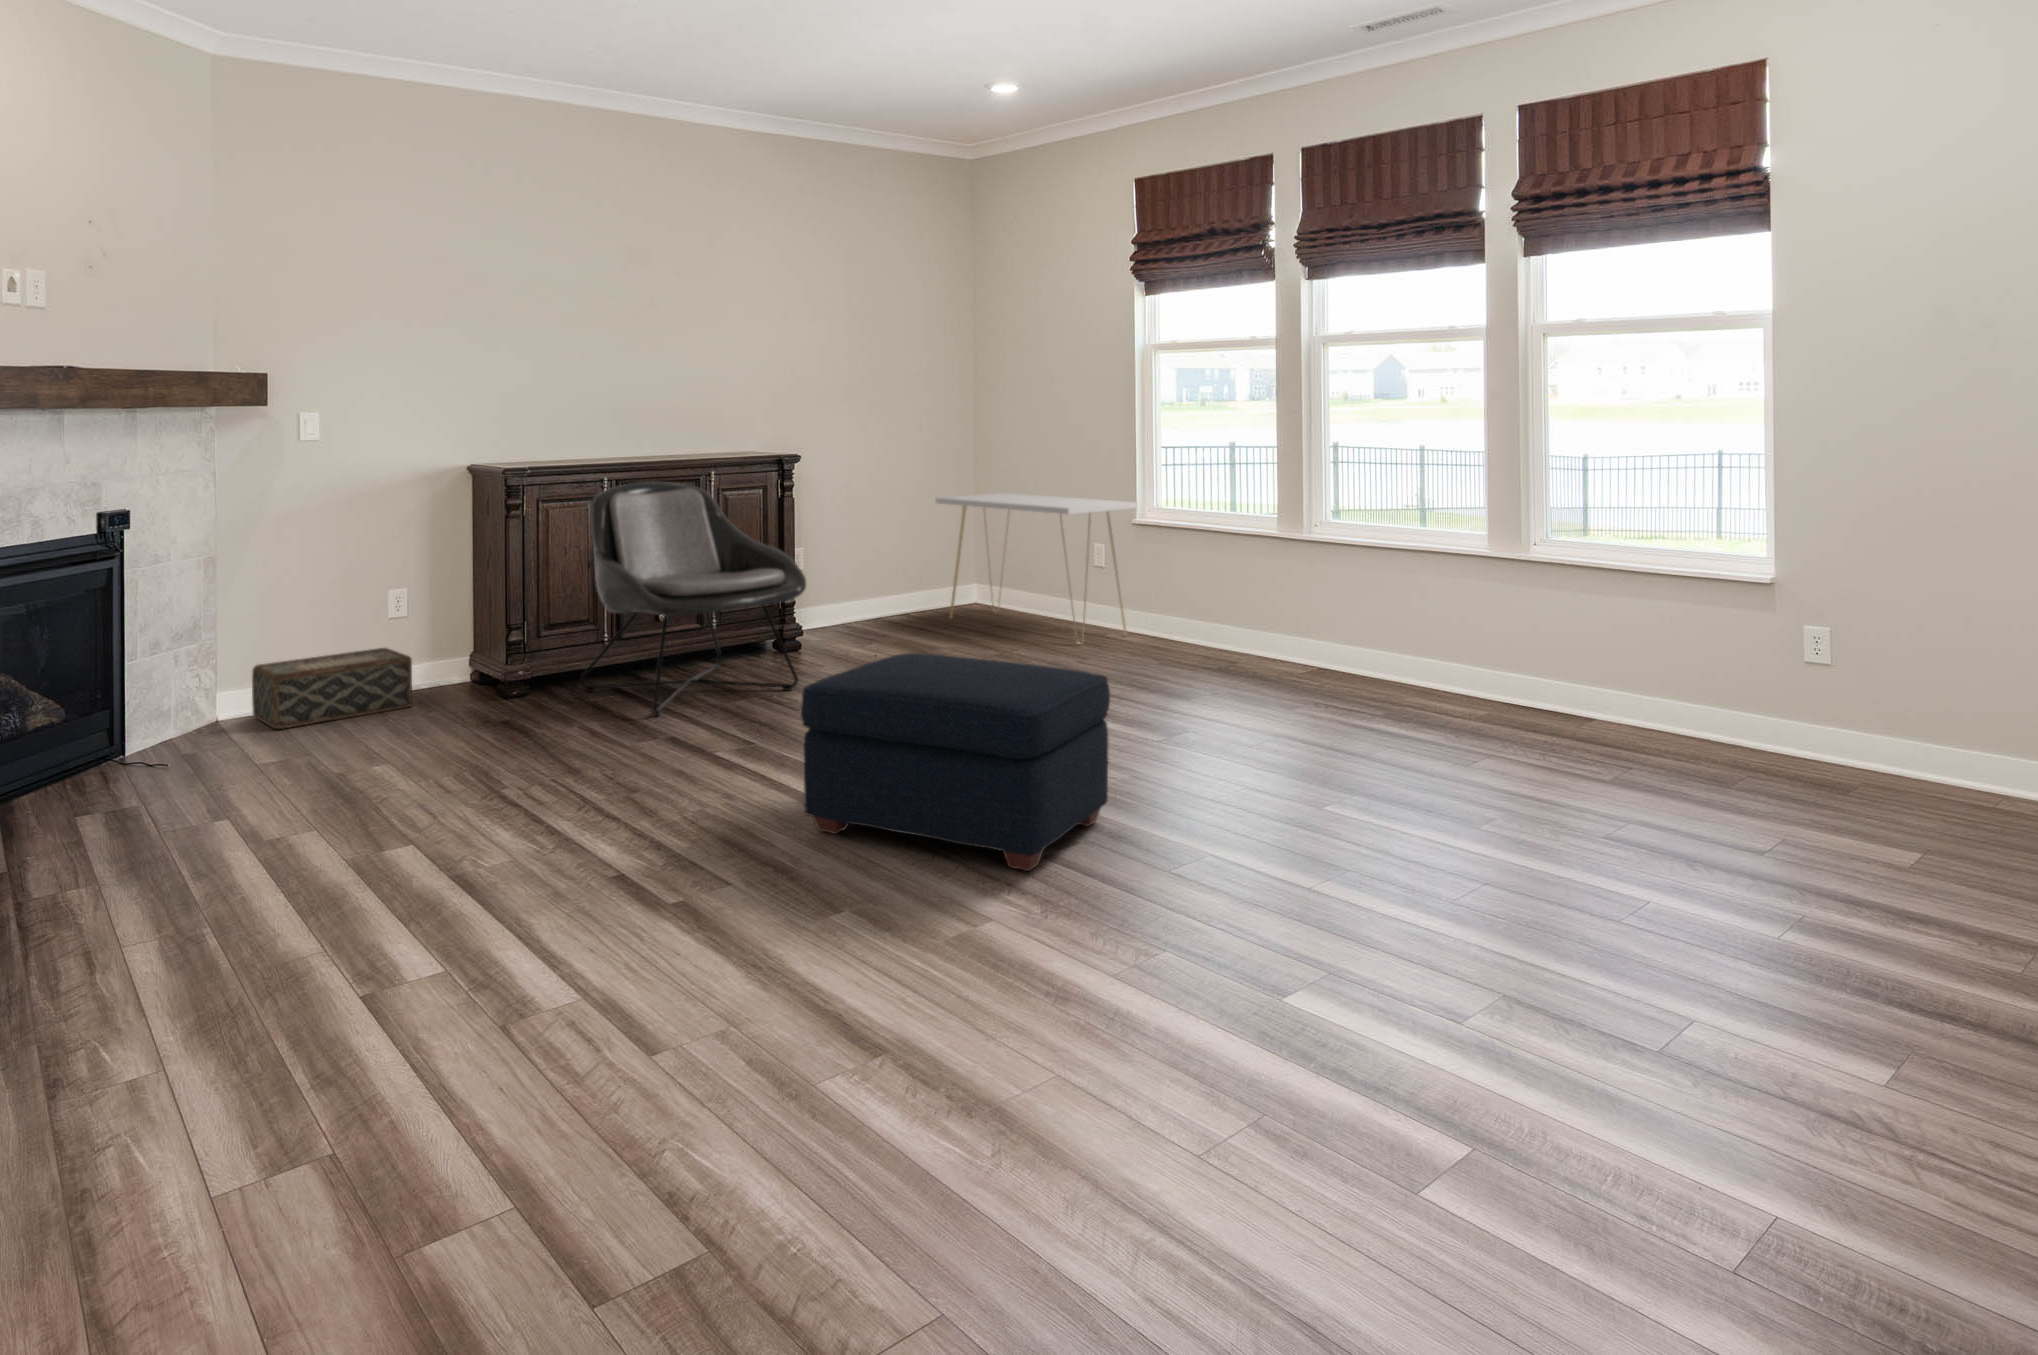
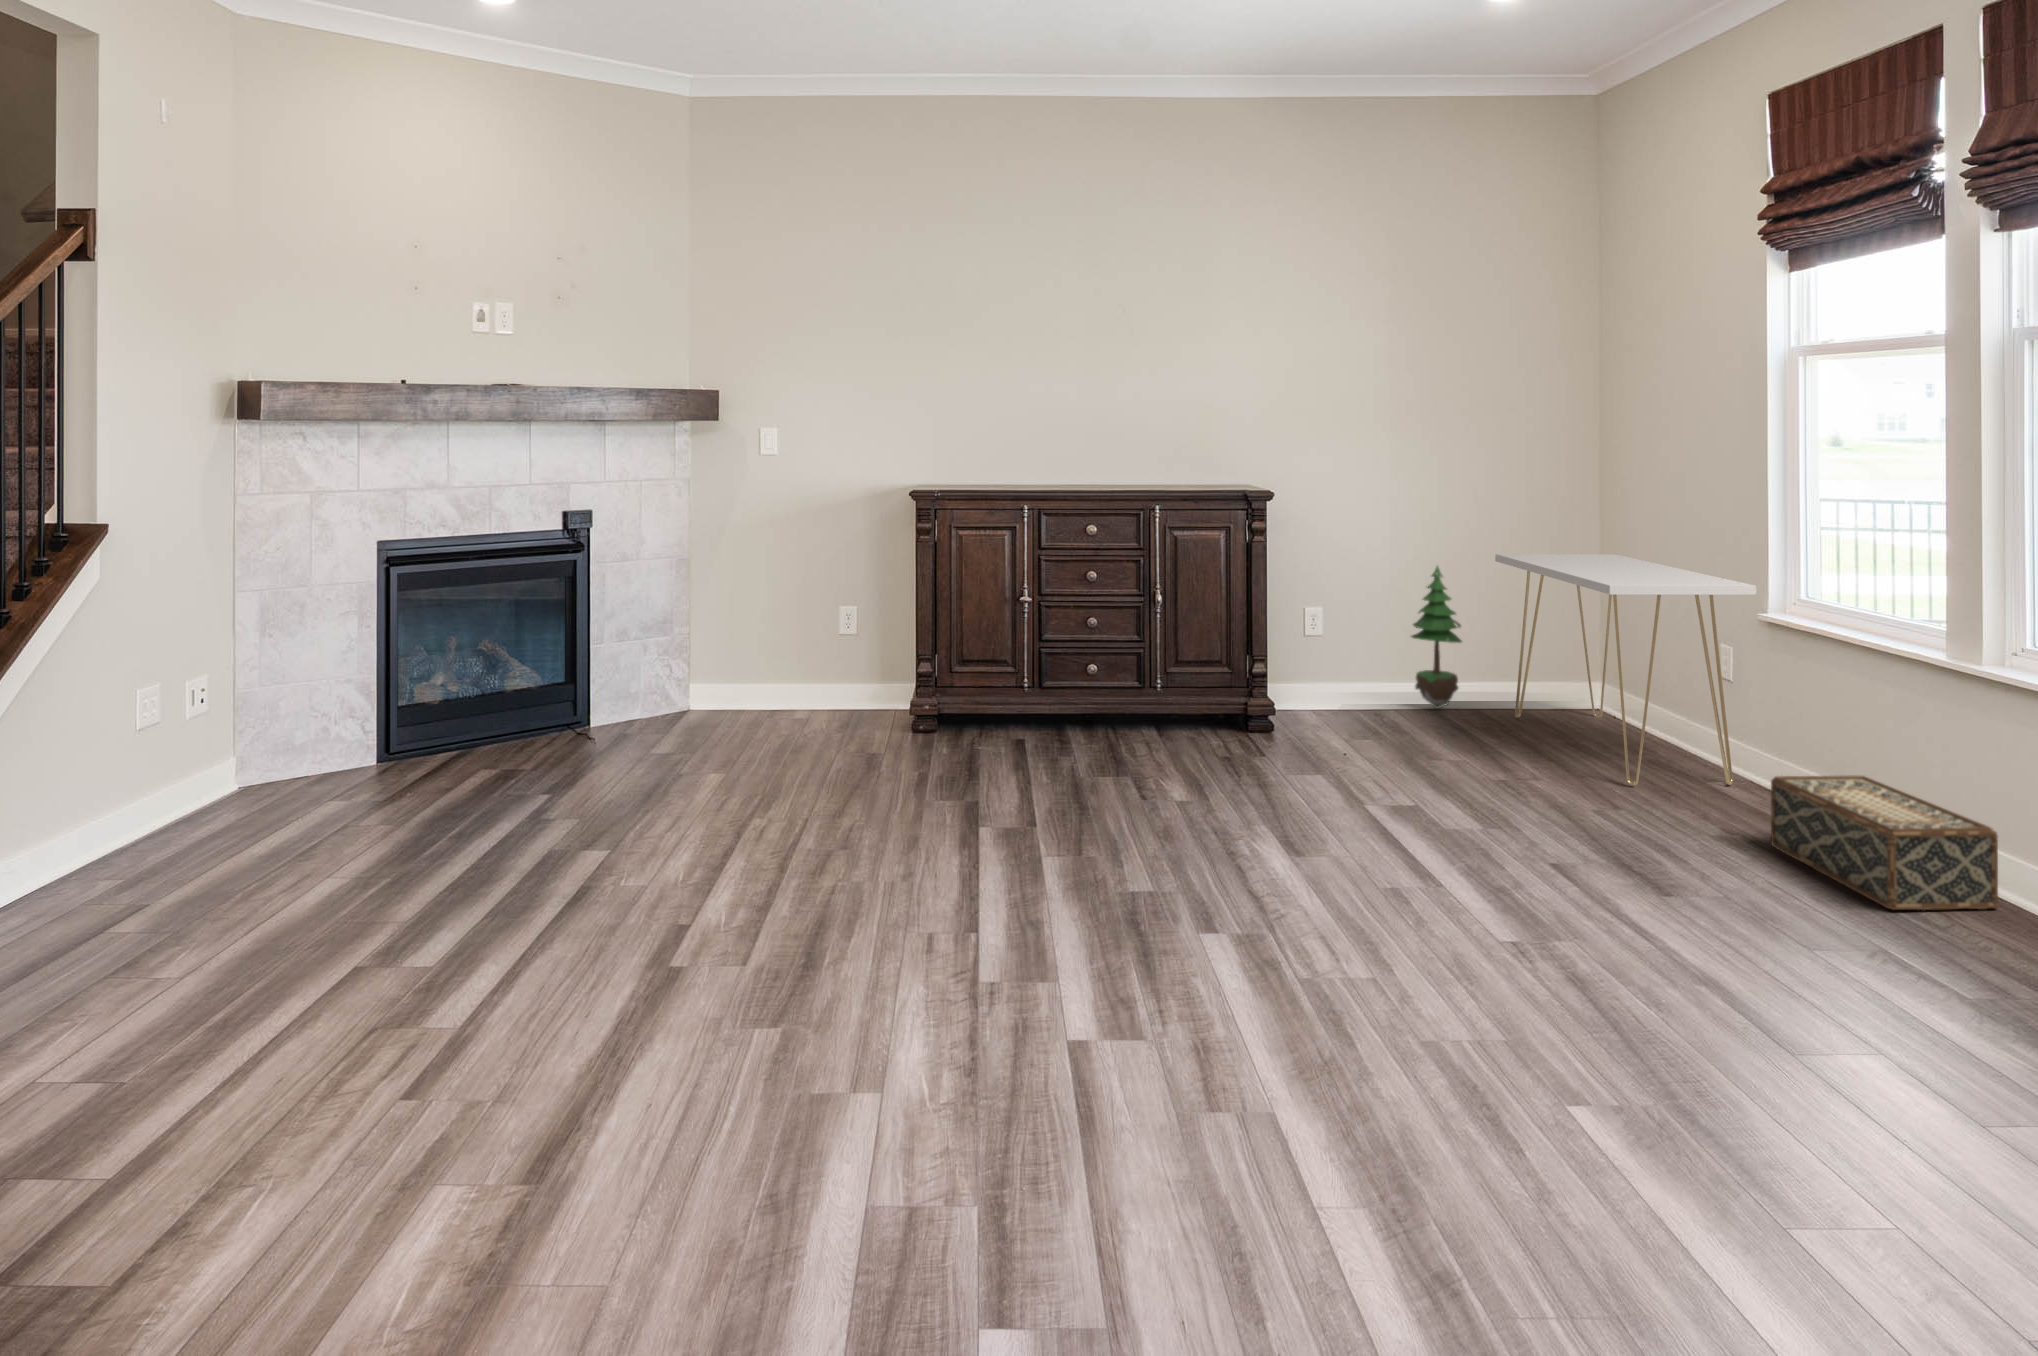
lounge chair: present [581,482,806,716] -> none [964,512,1189,778]
potted tree: none [872,509,912,622] -> present [1411,566,1462,708]
woven basket: present [252,648,412,729] -> present [1771,775,1998,910]
ottoman: present [801,653,1110,871] -> none [852,760,1204,1102]

